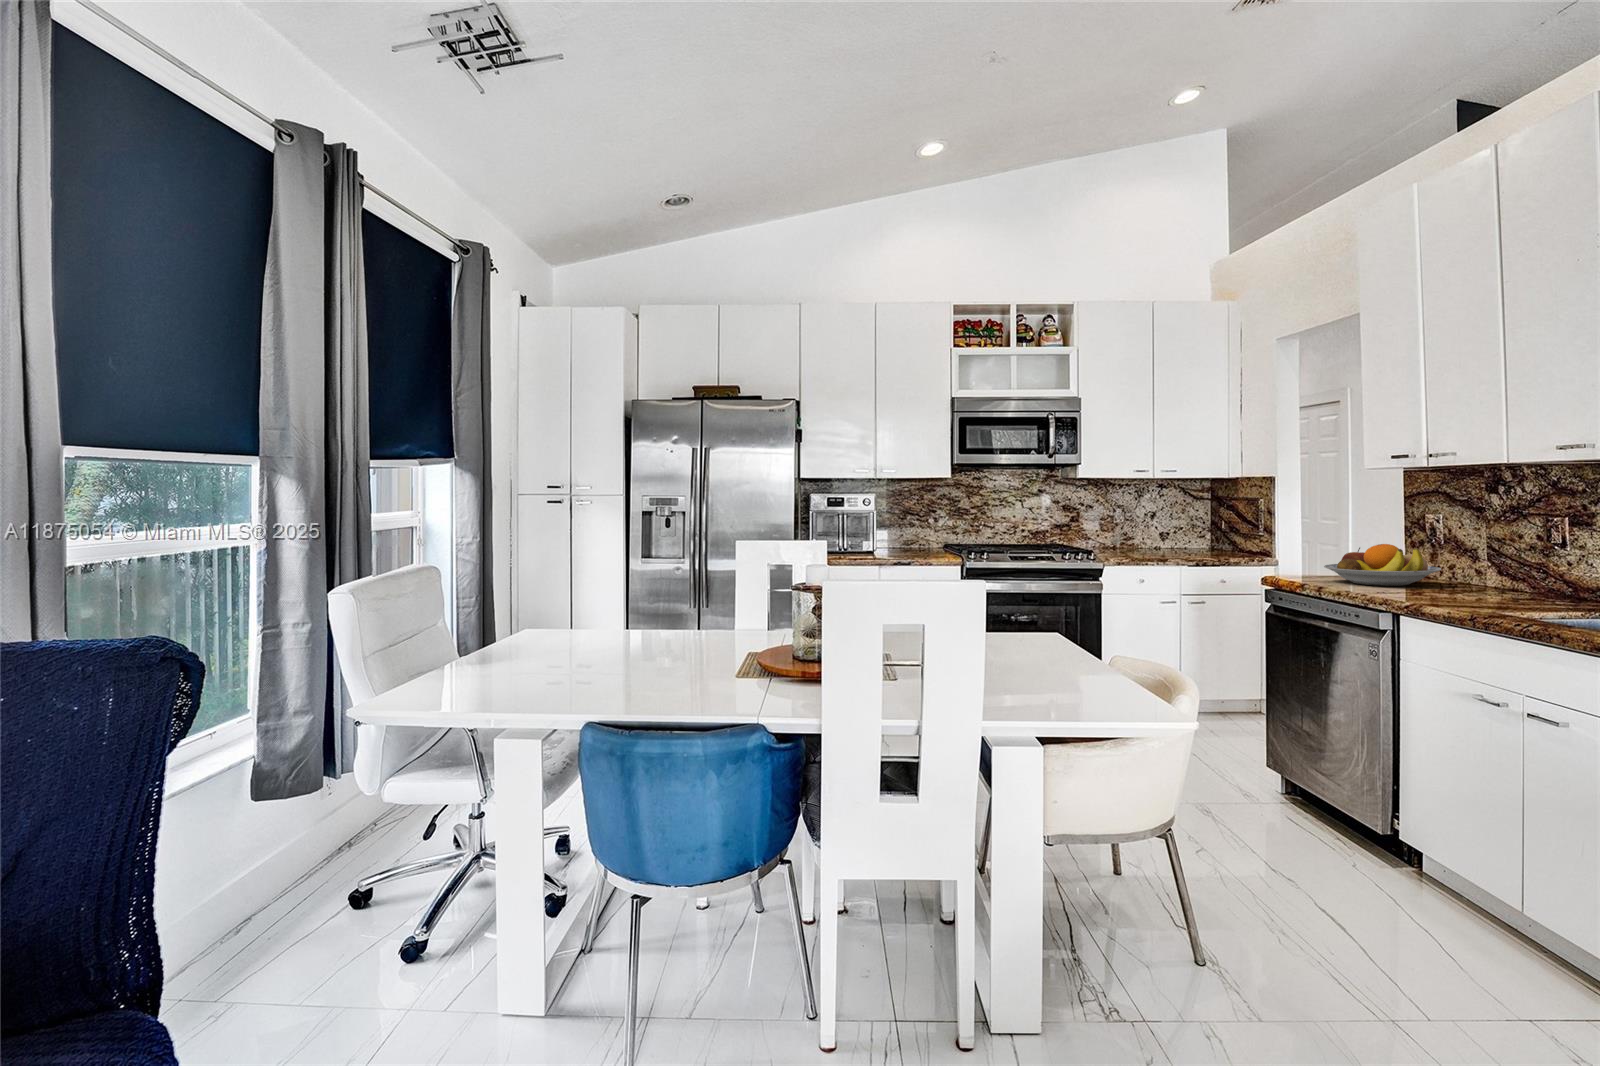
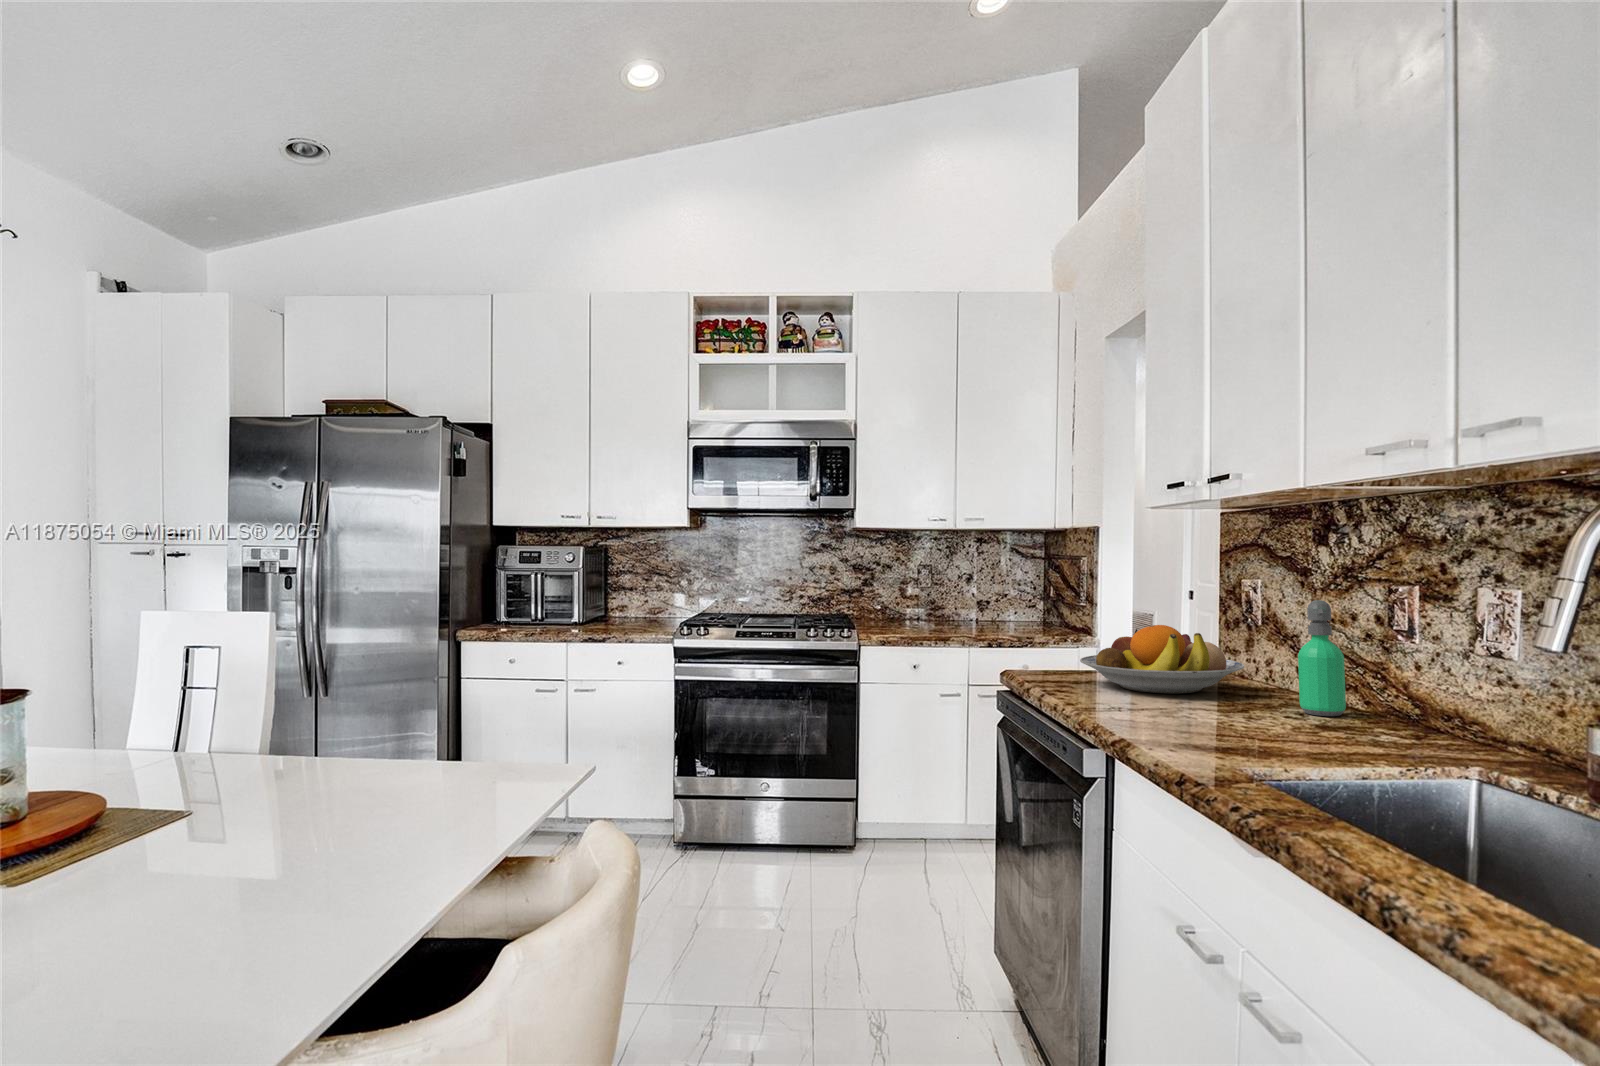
soap dispenser: none [1488,527,1519,594] -> present [1298,600,1346,716]

